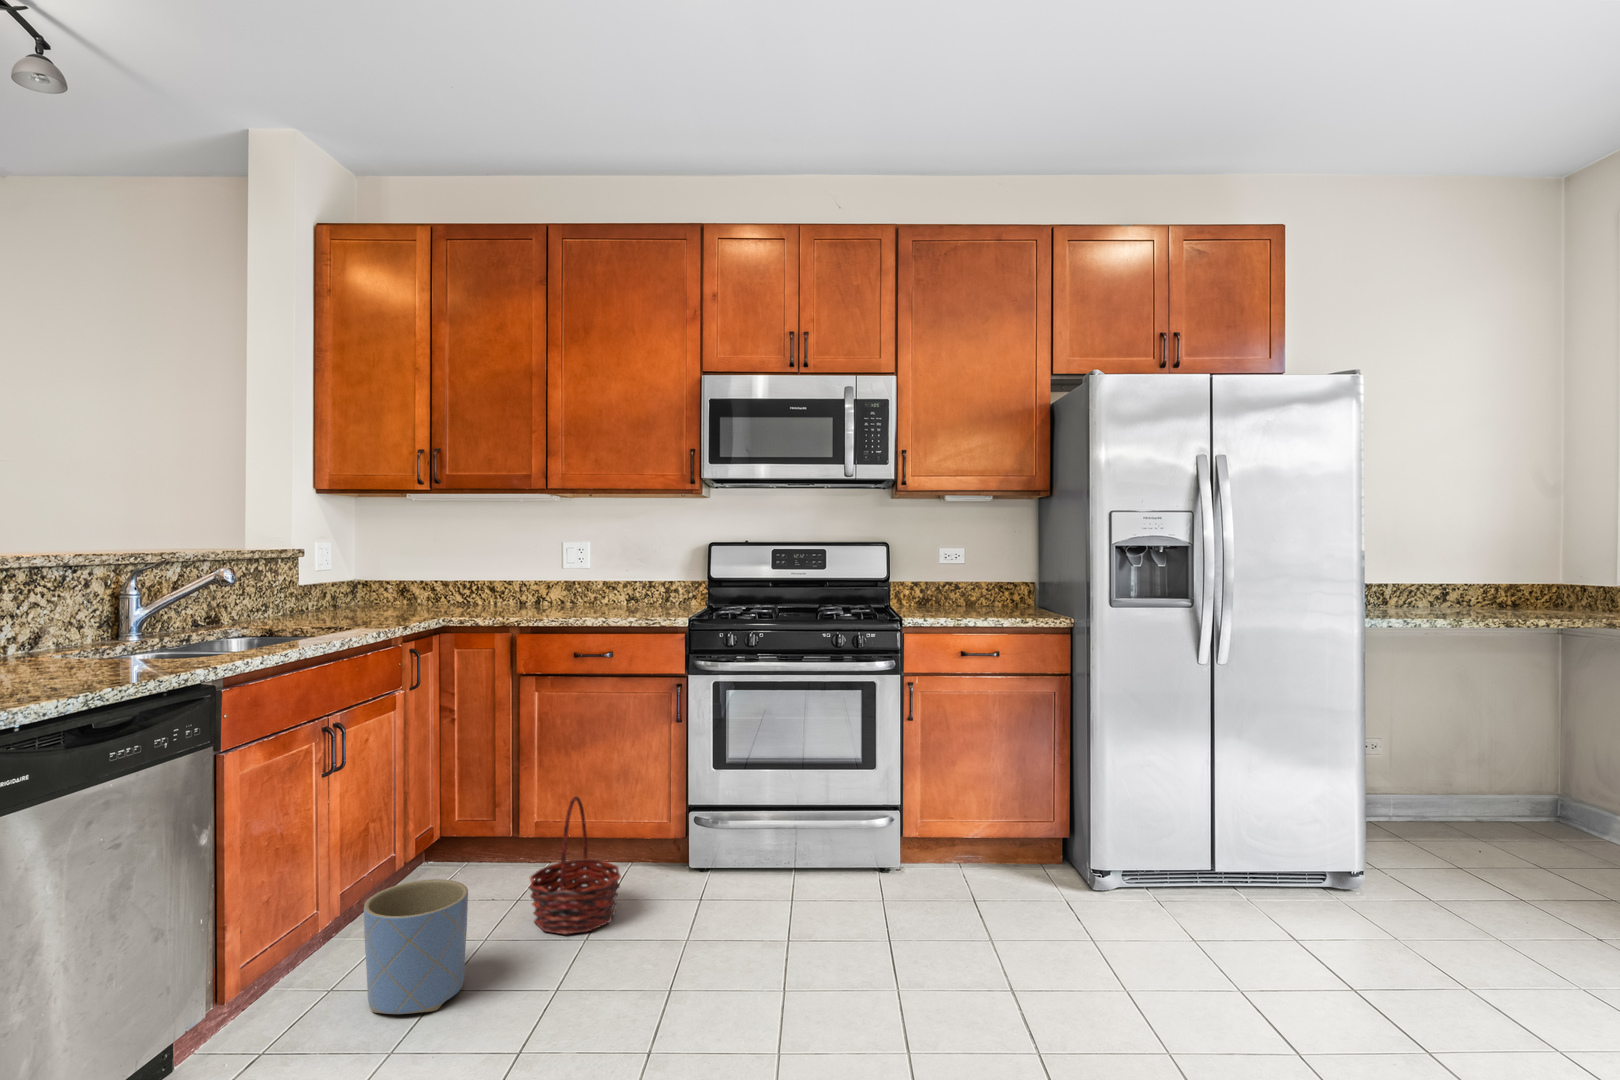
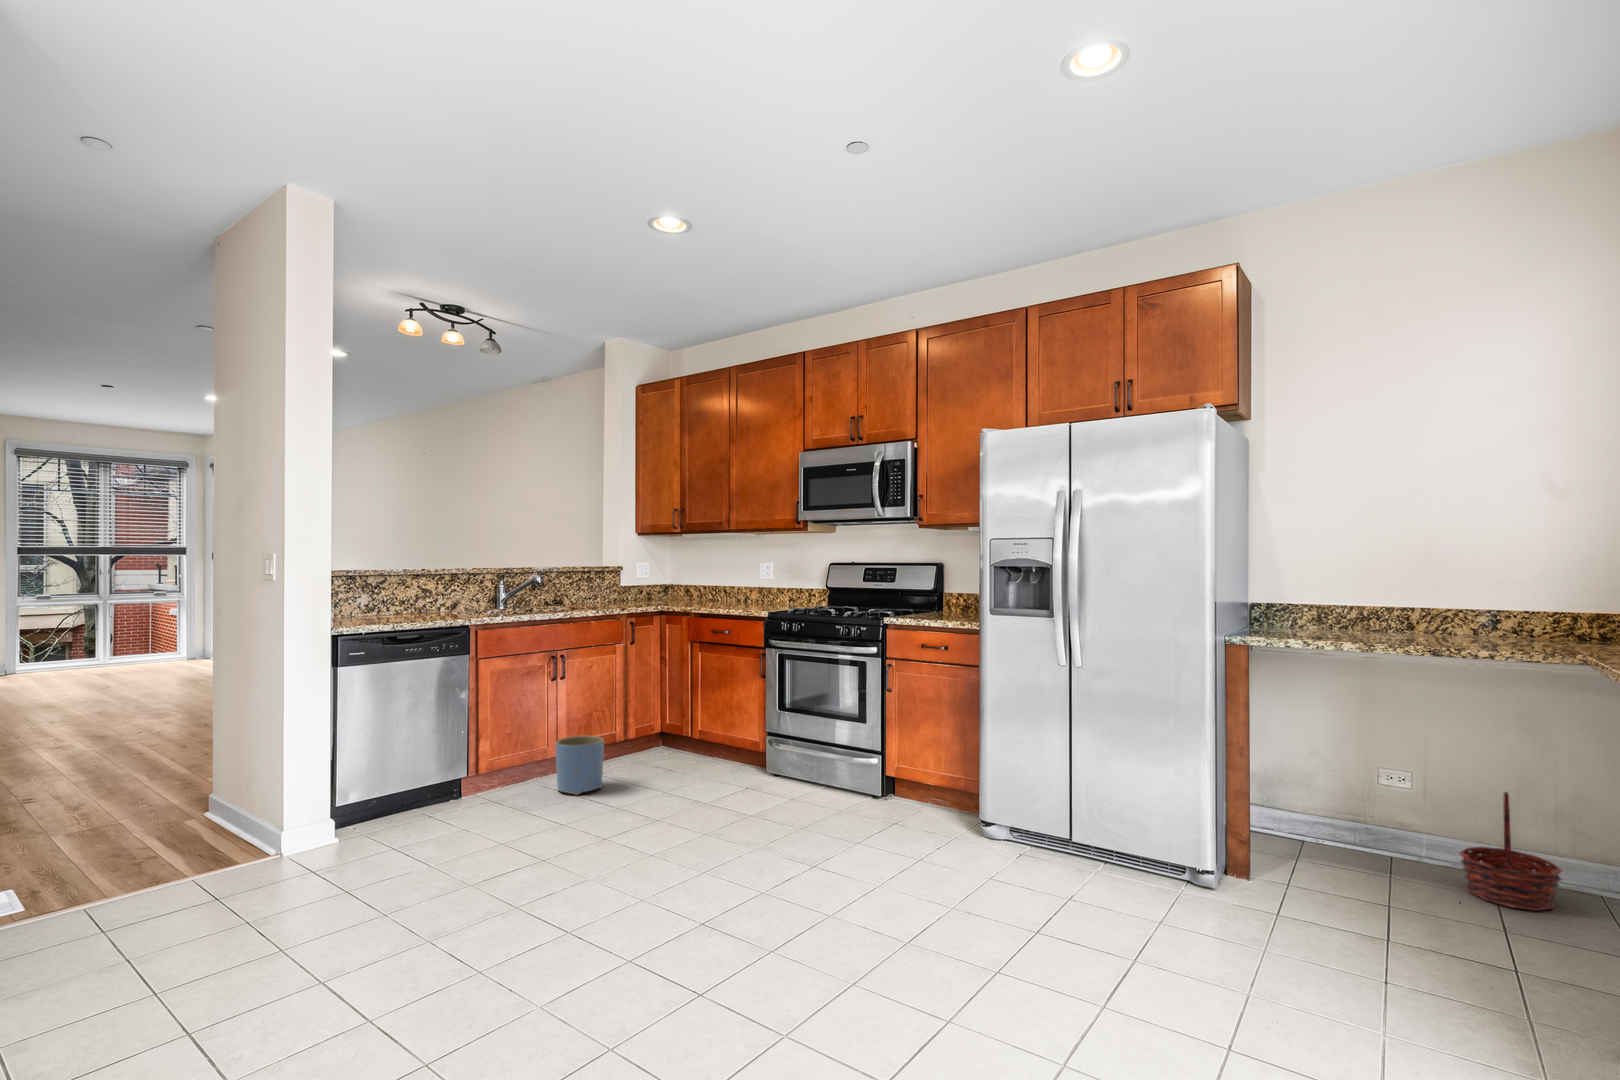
basket: present [529,797,621,935] -> present [1459,792,1562,910]

